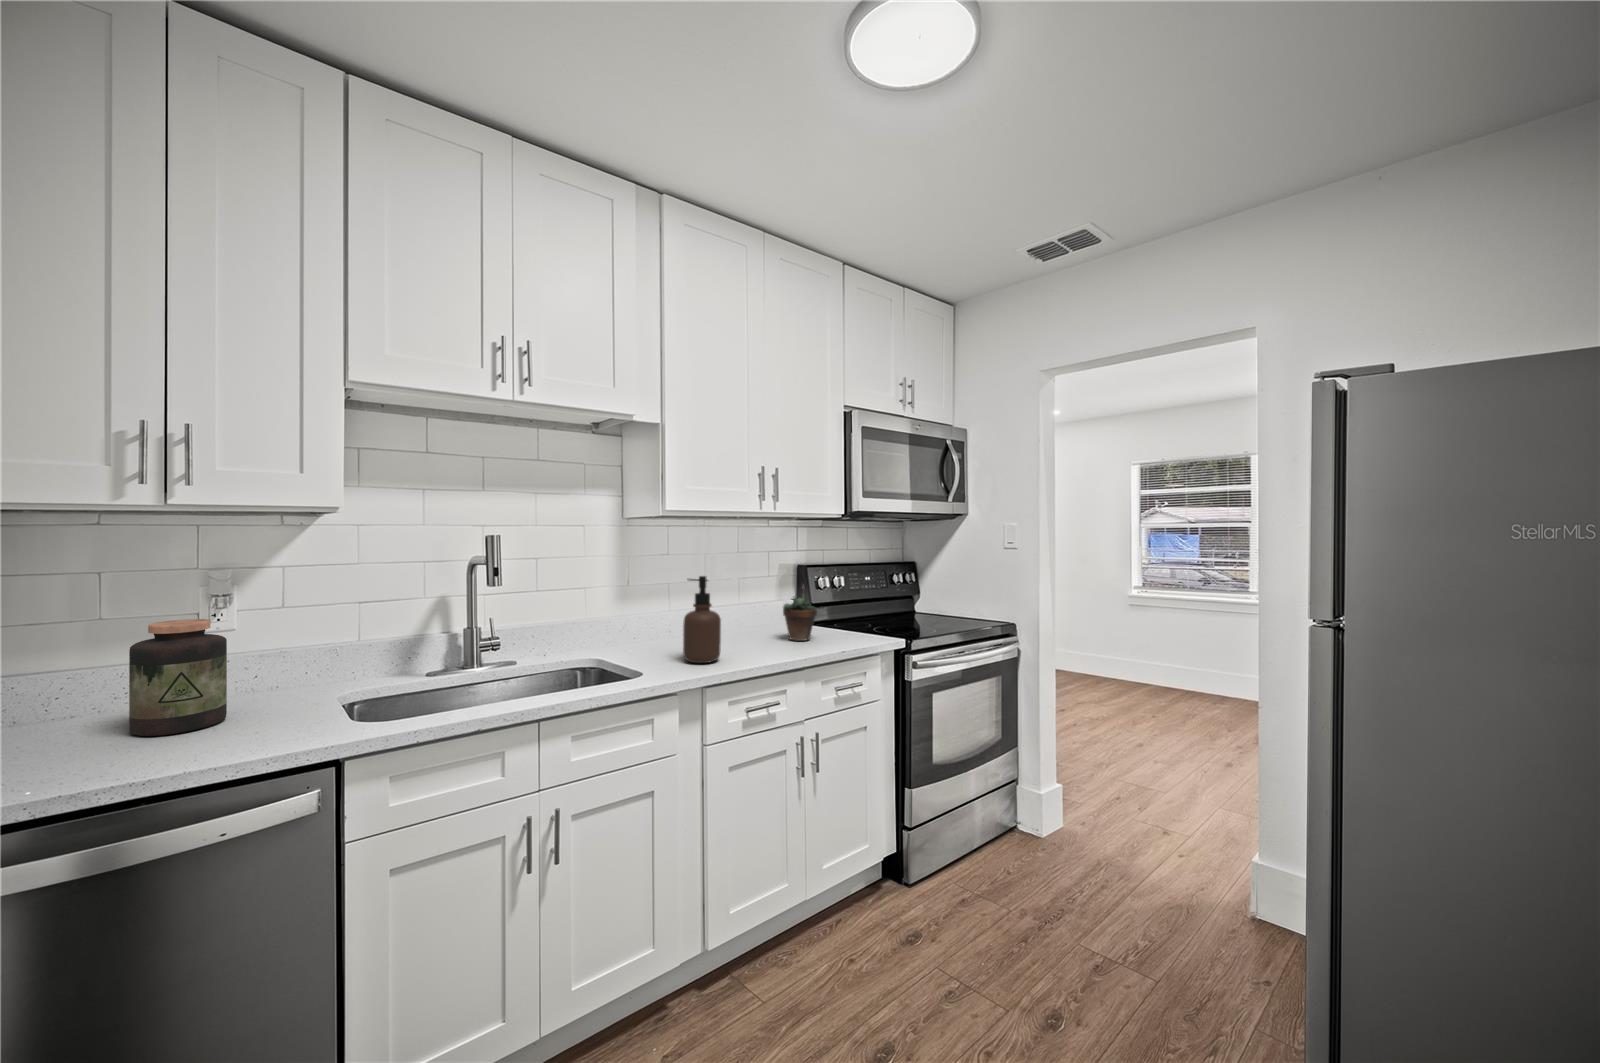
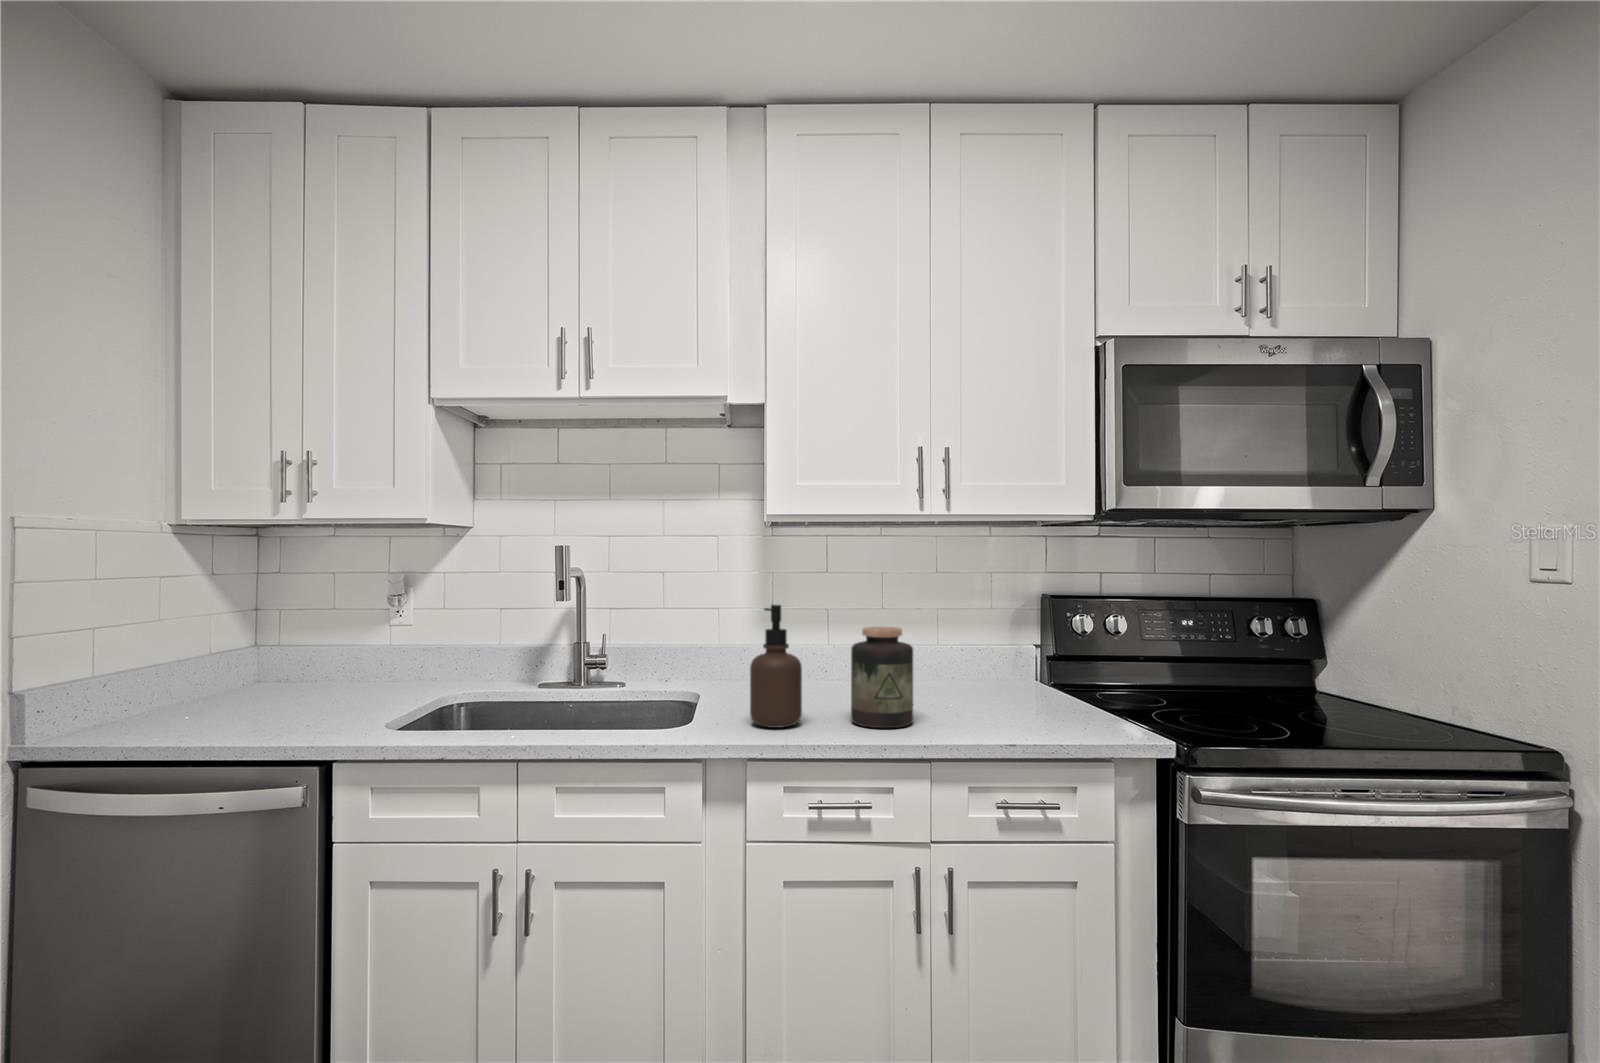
succulent plant: present [783,584,817,641] -> none [945,626,1007,719]
jar: present [129,619,227,736] -> present [851,627,913,728]

